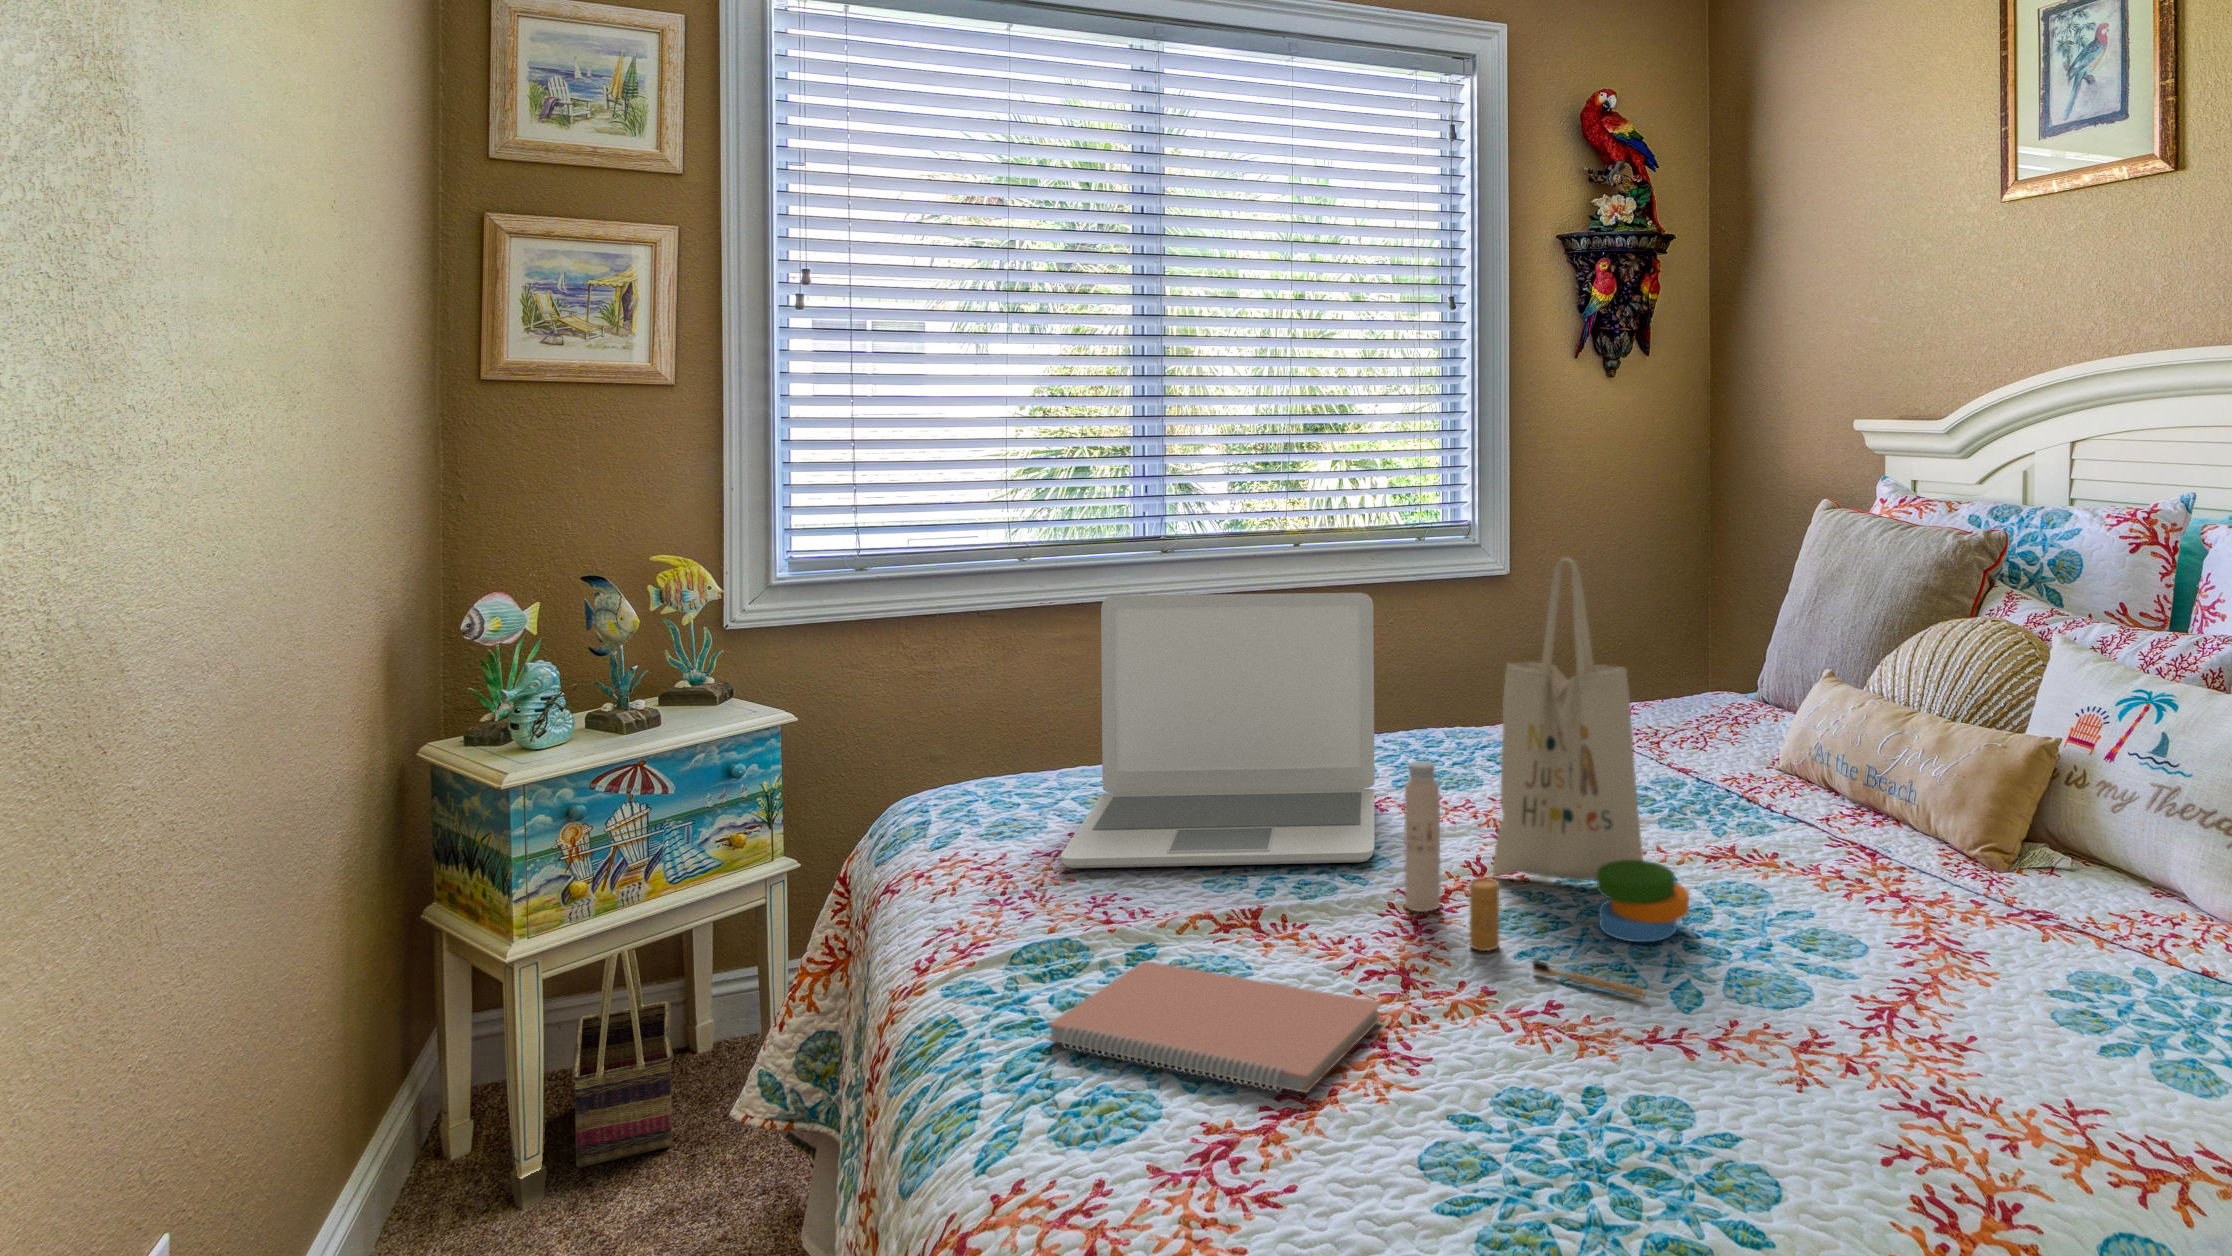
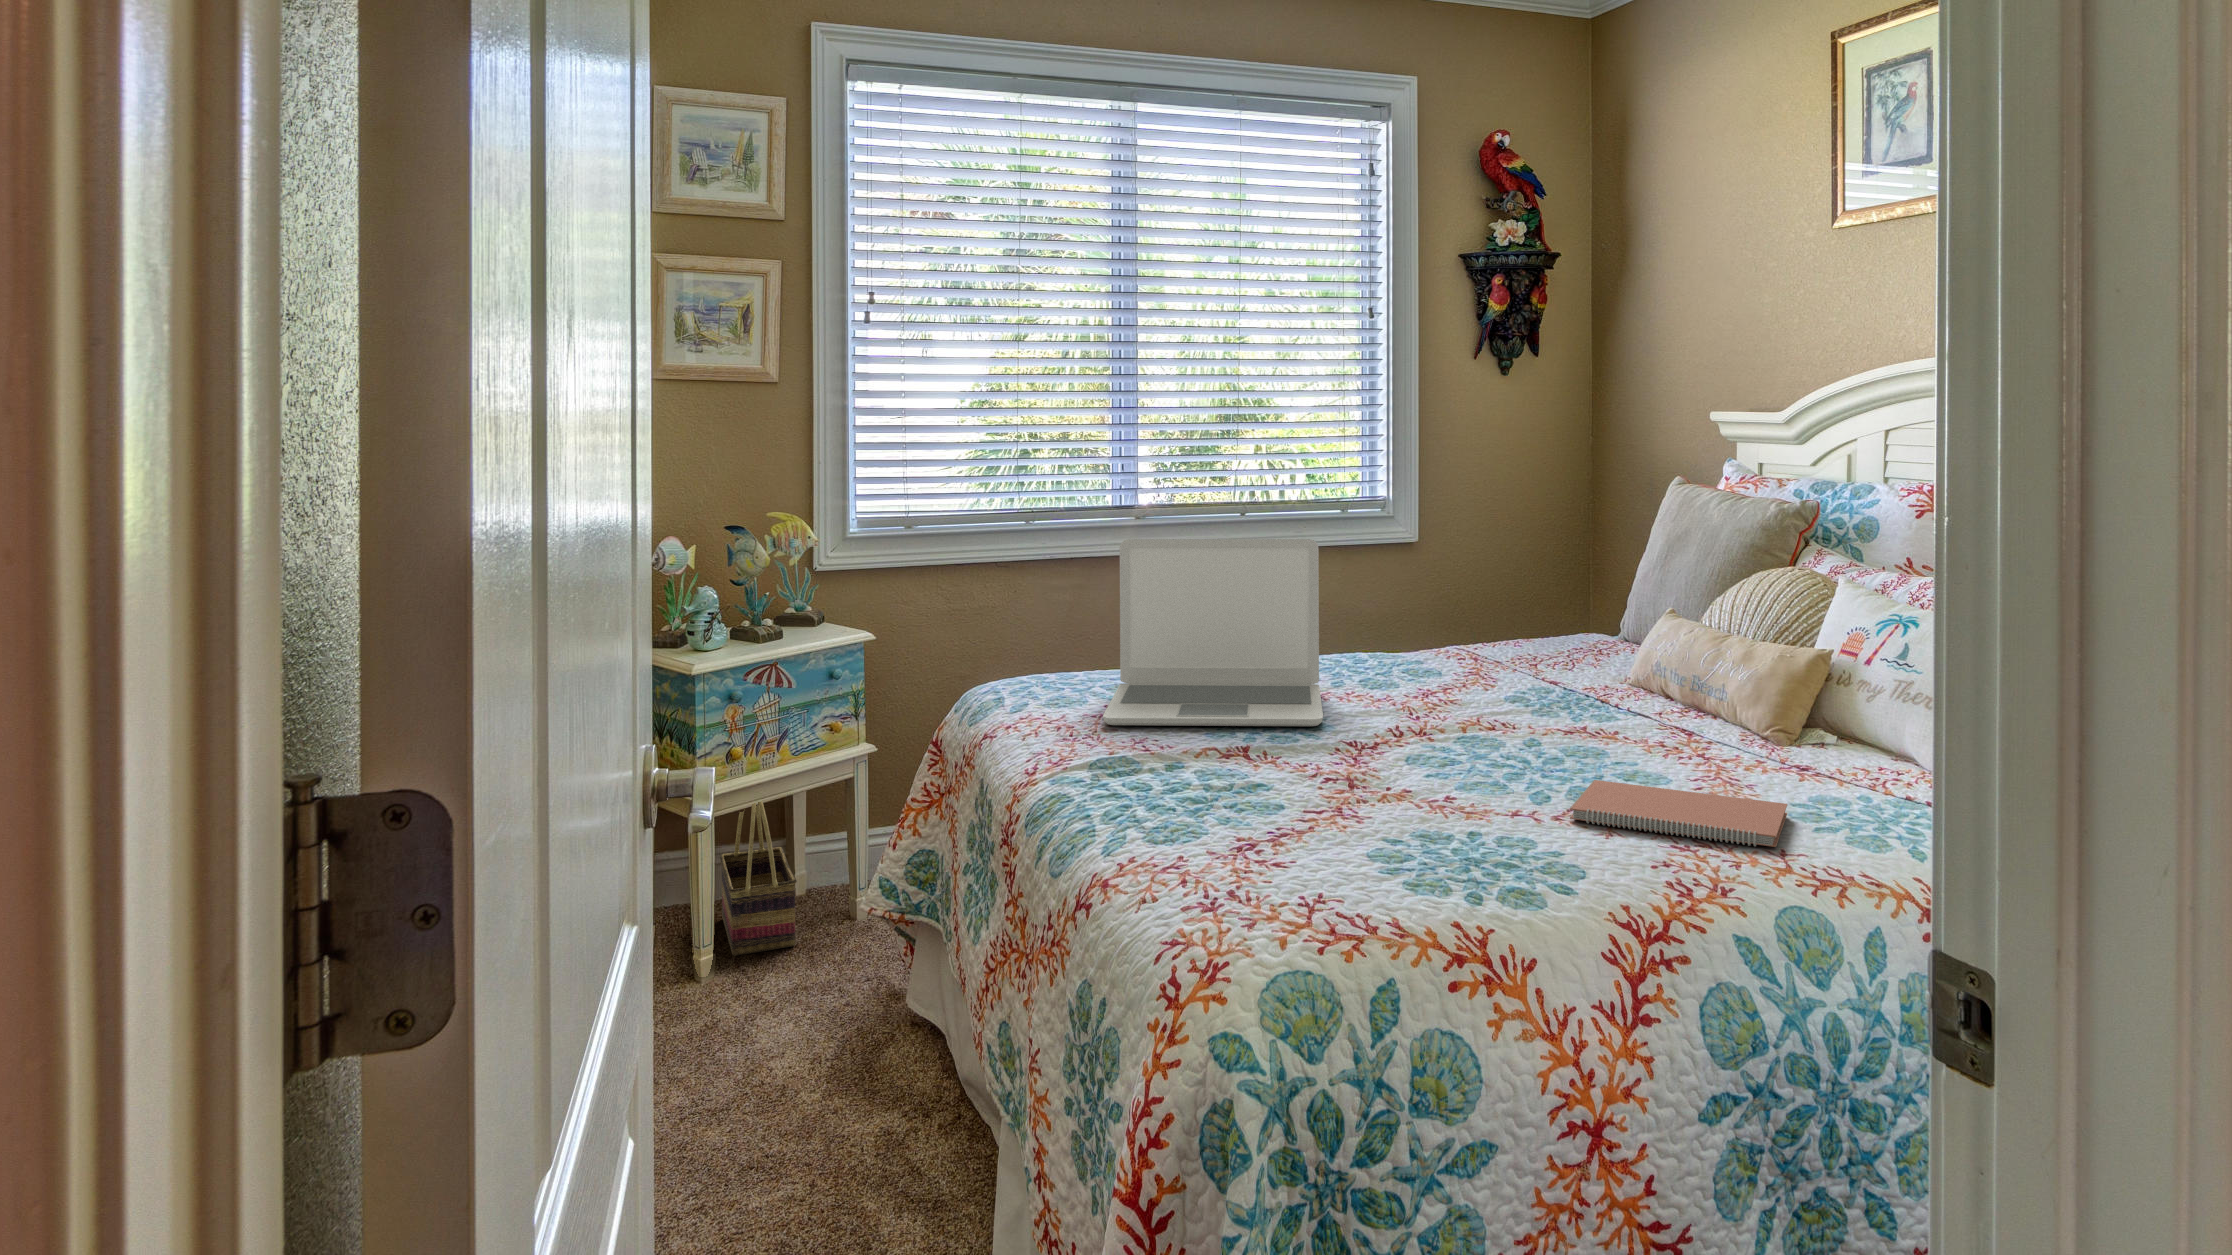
tote bag: present [1404,557,1689,998] -> none [1347,509,1547,798]
notebook: present [1048,961,1382,1093] -> present [1570,780,1787,847]

